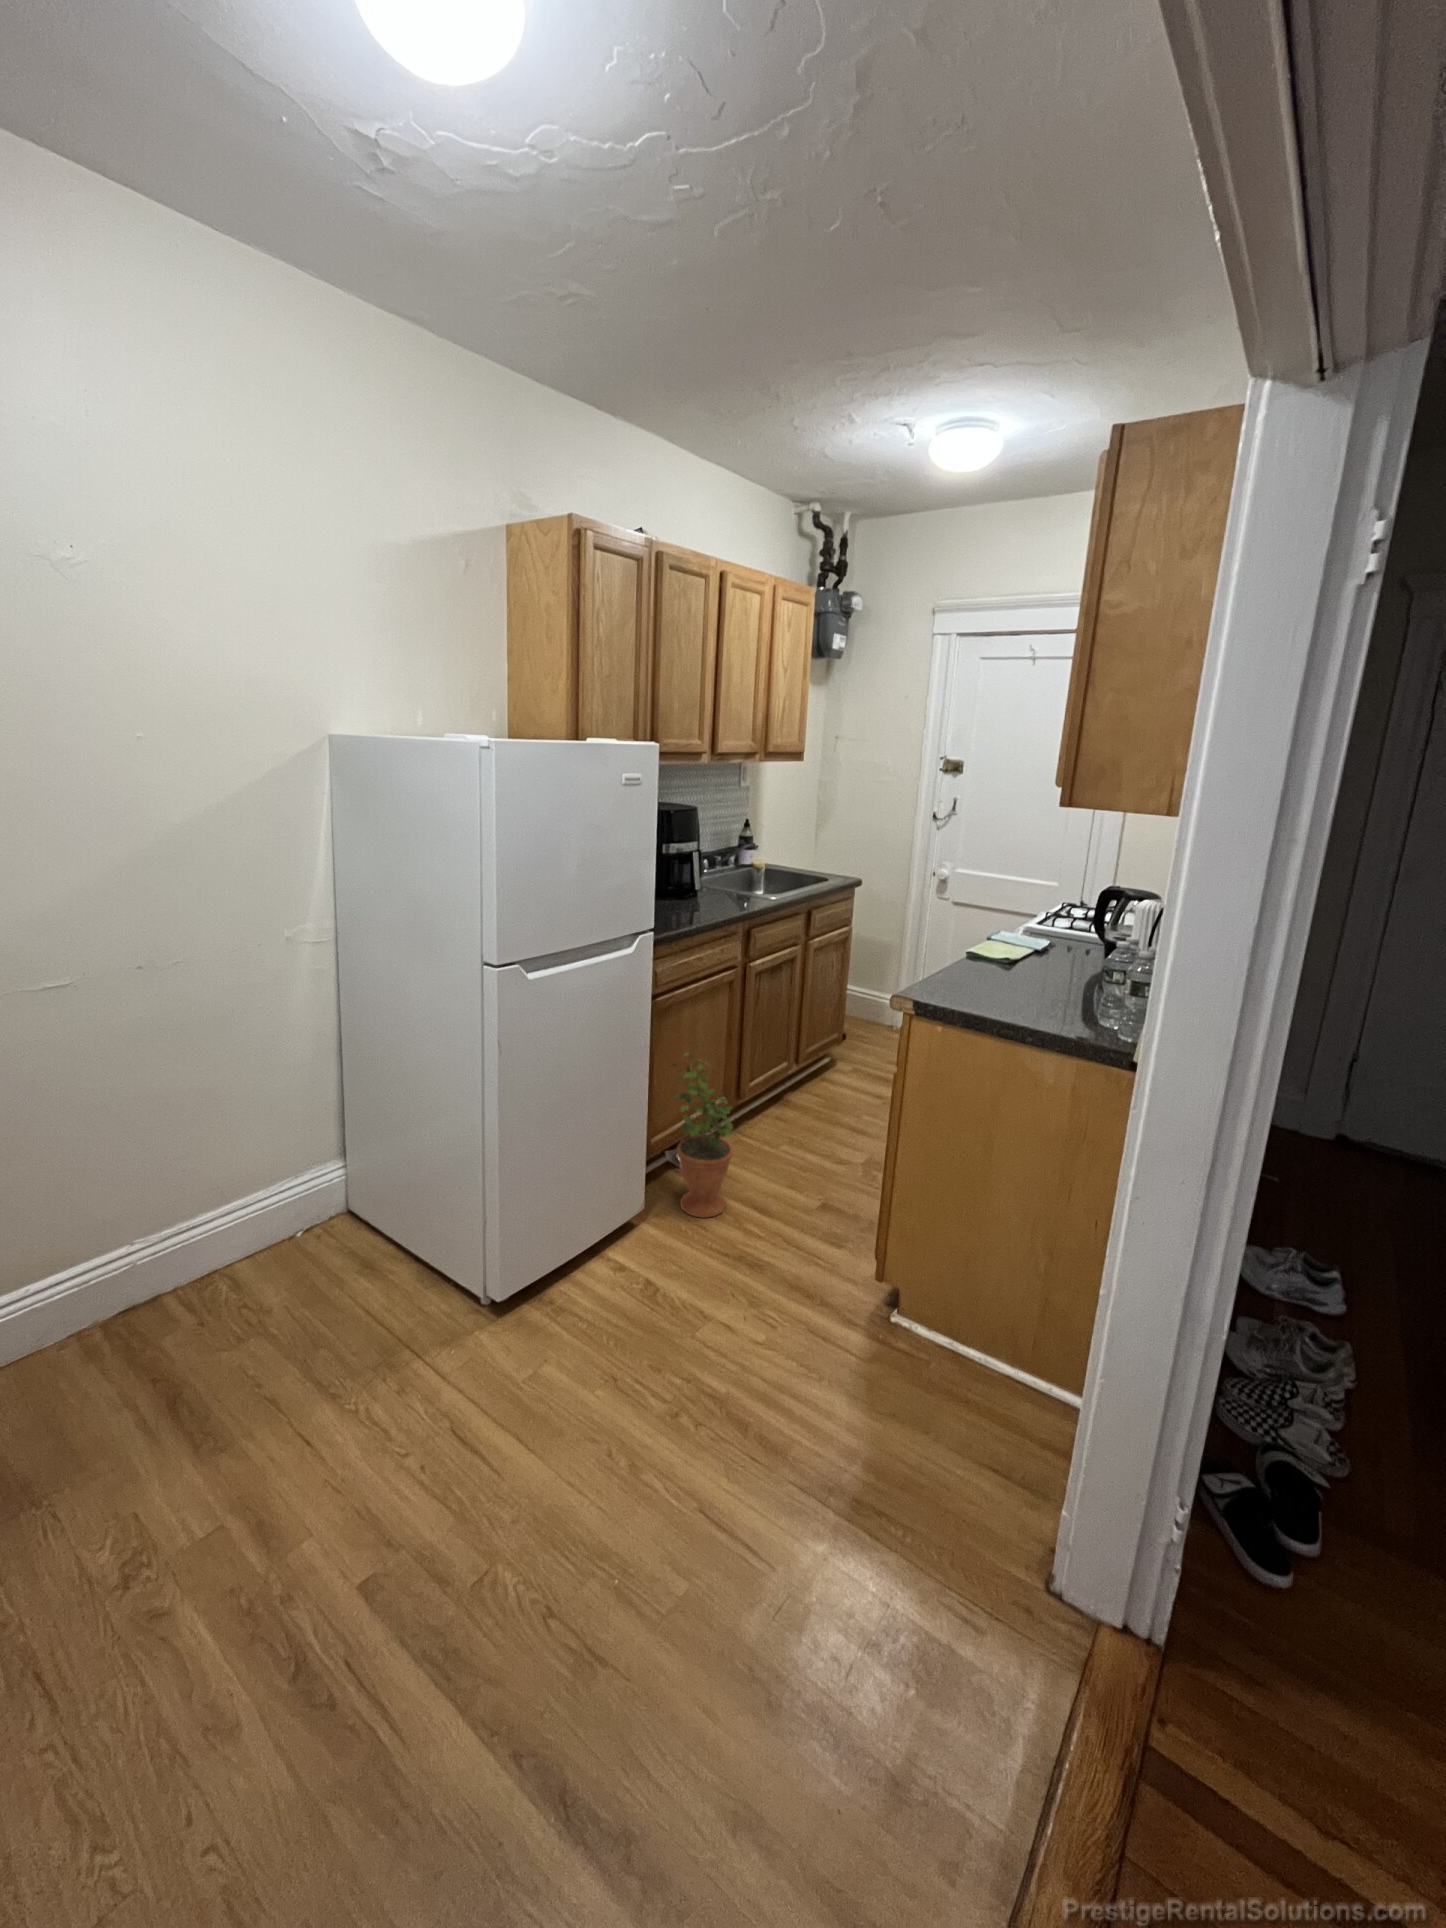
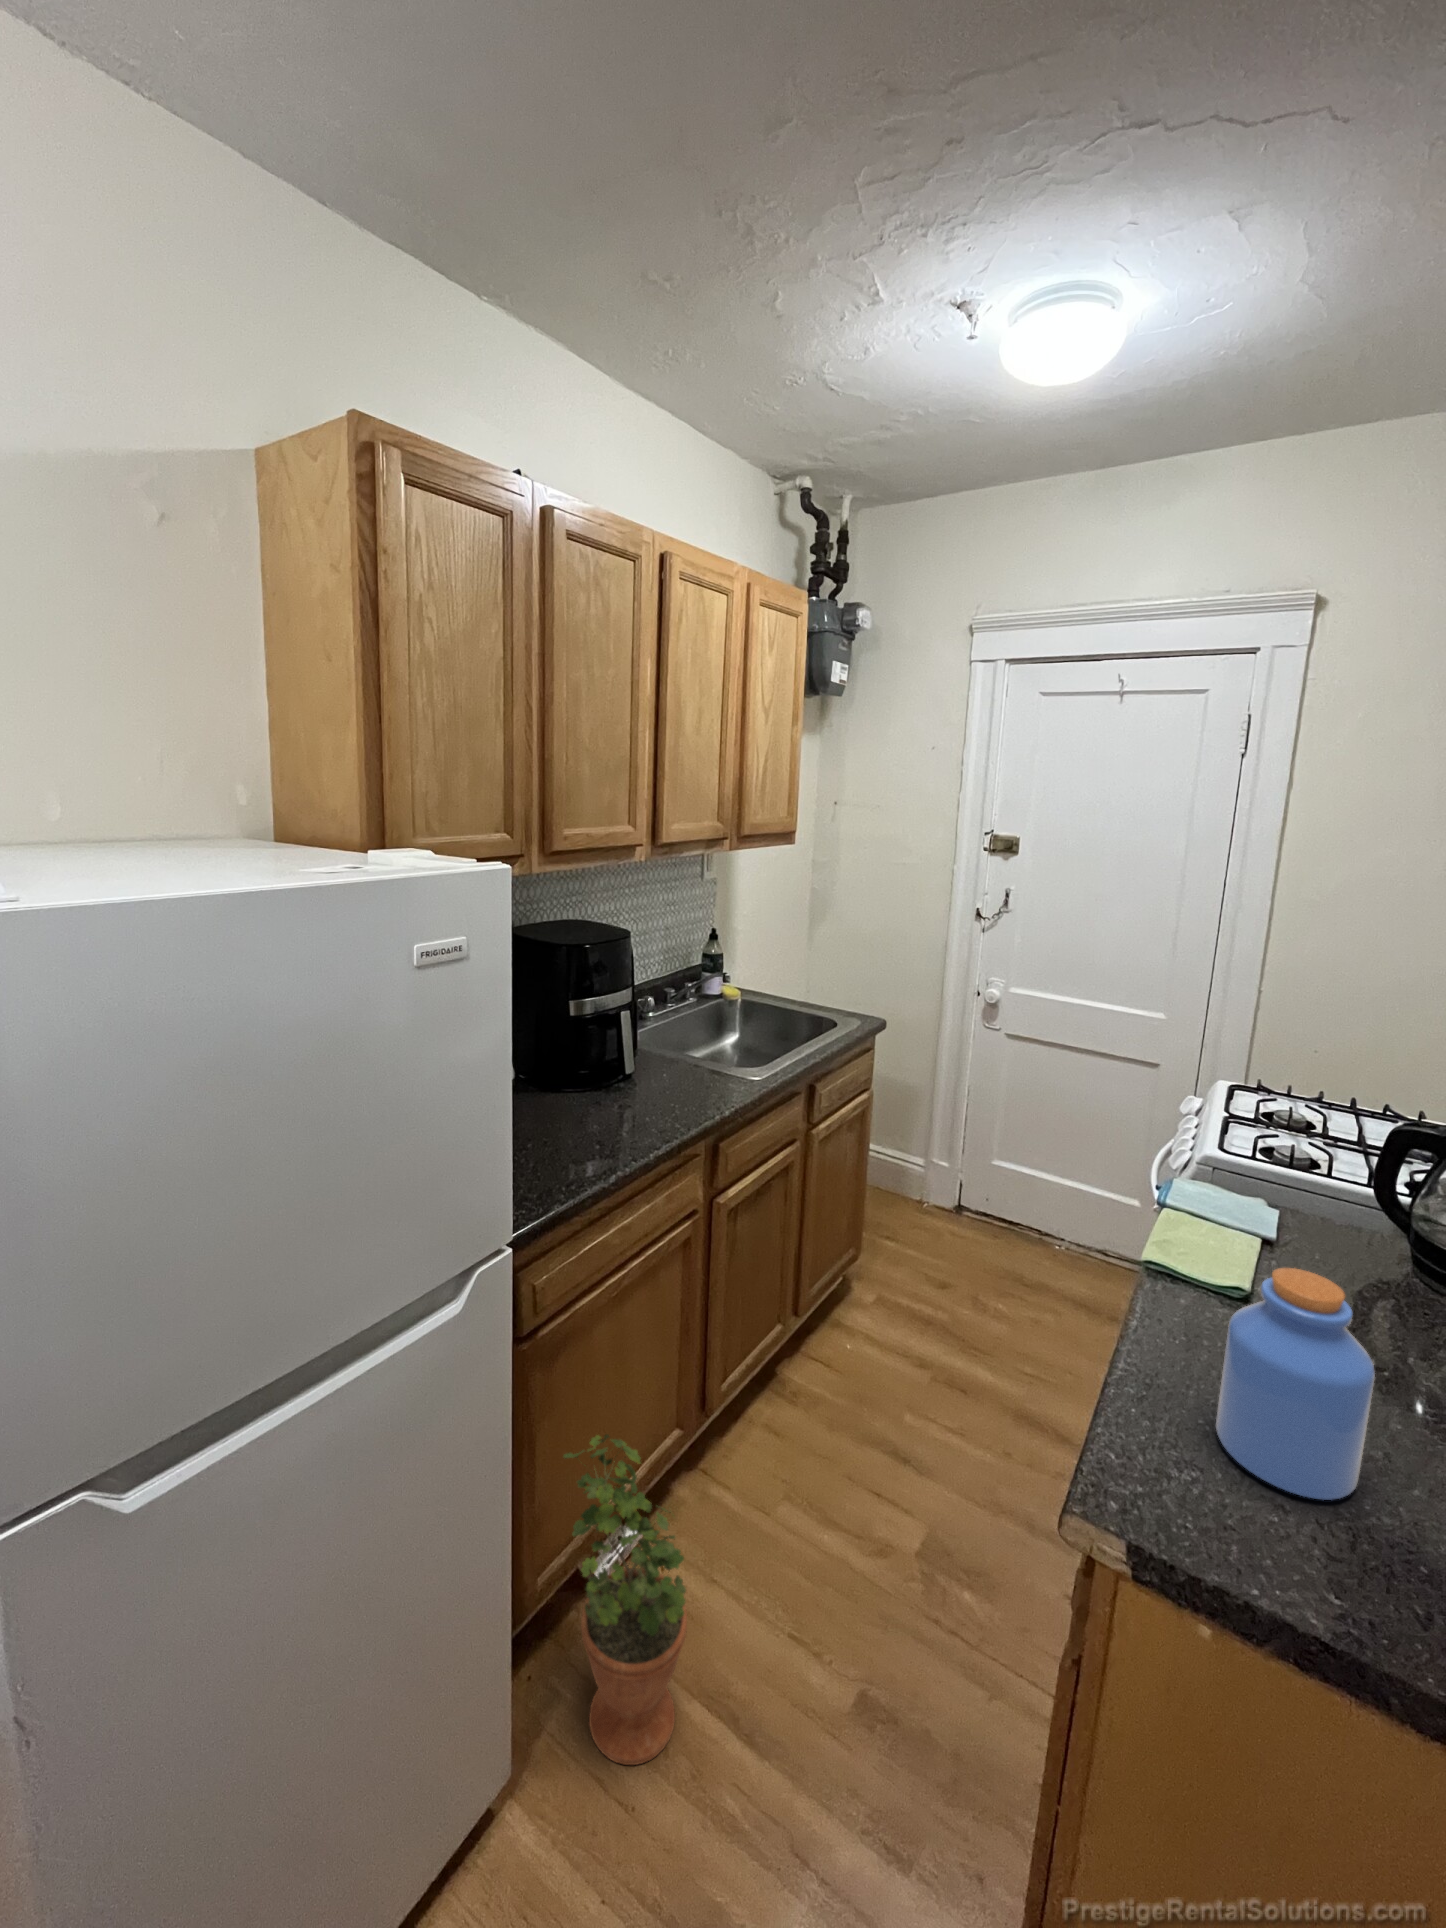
jar: none [975,913,1035,1001] -> present [1216,1268,1375,1500]

